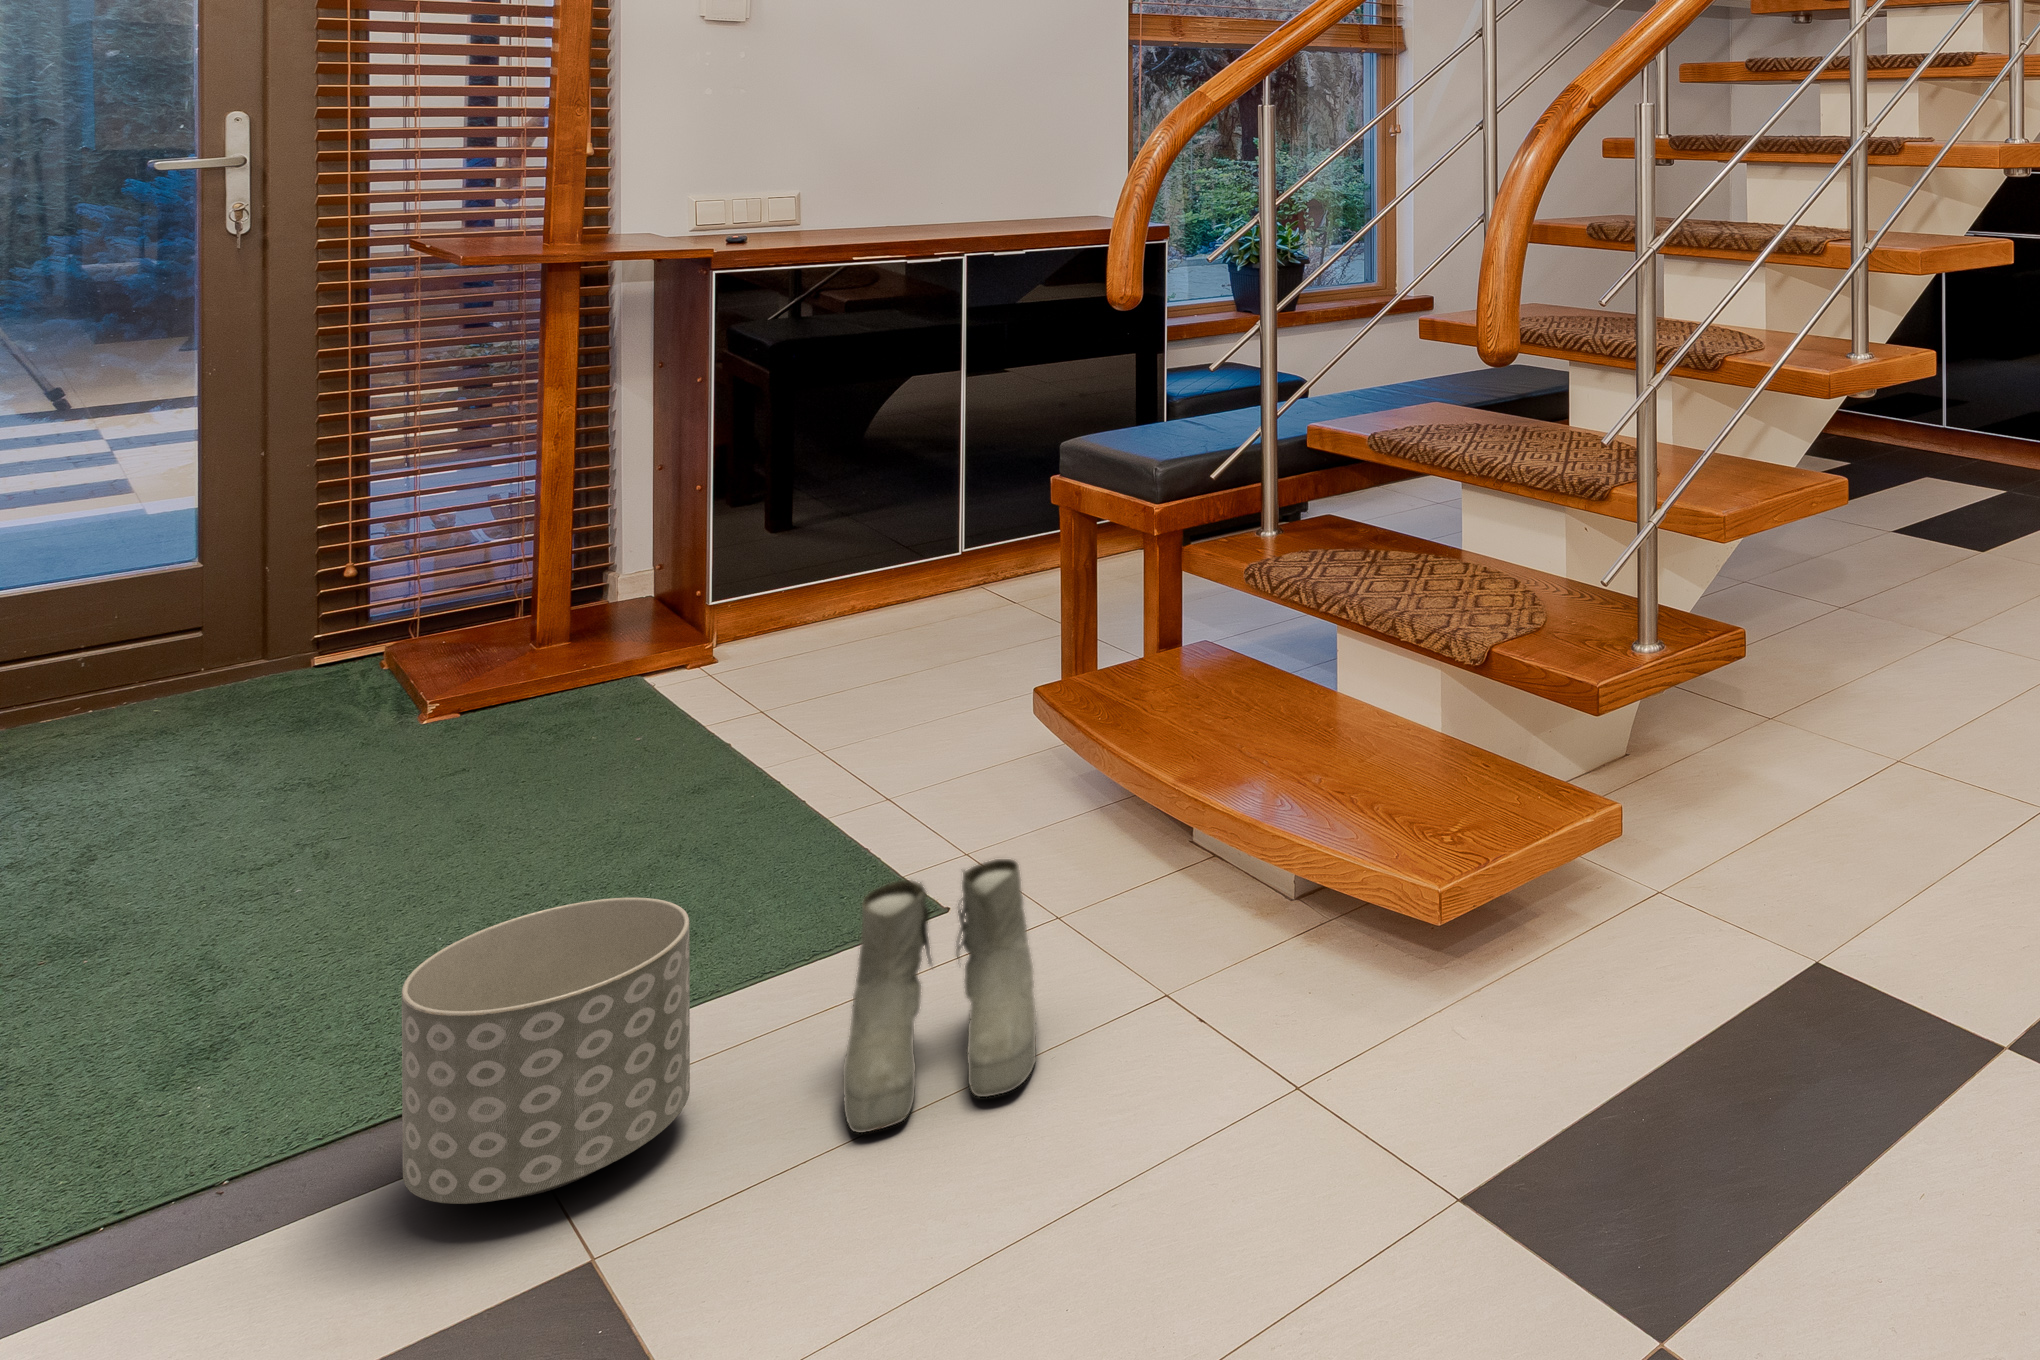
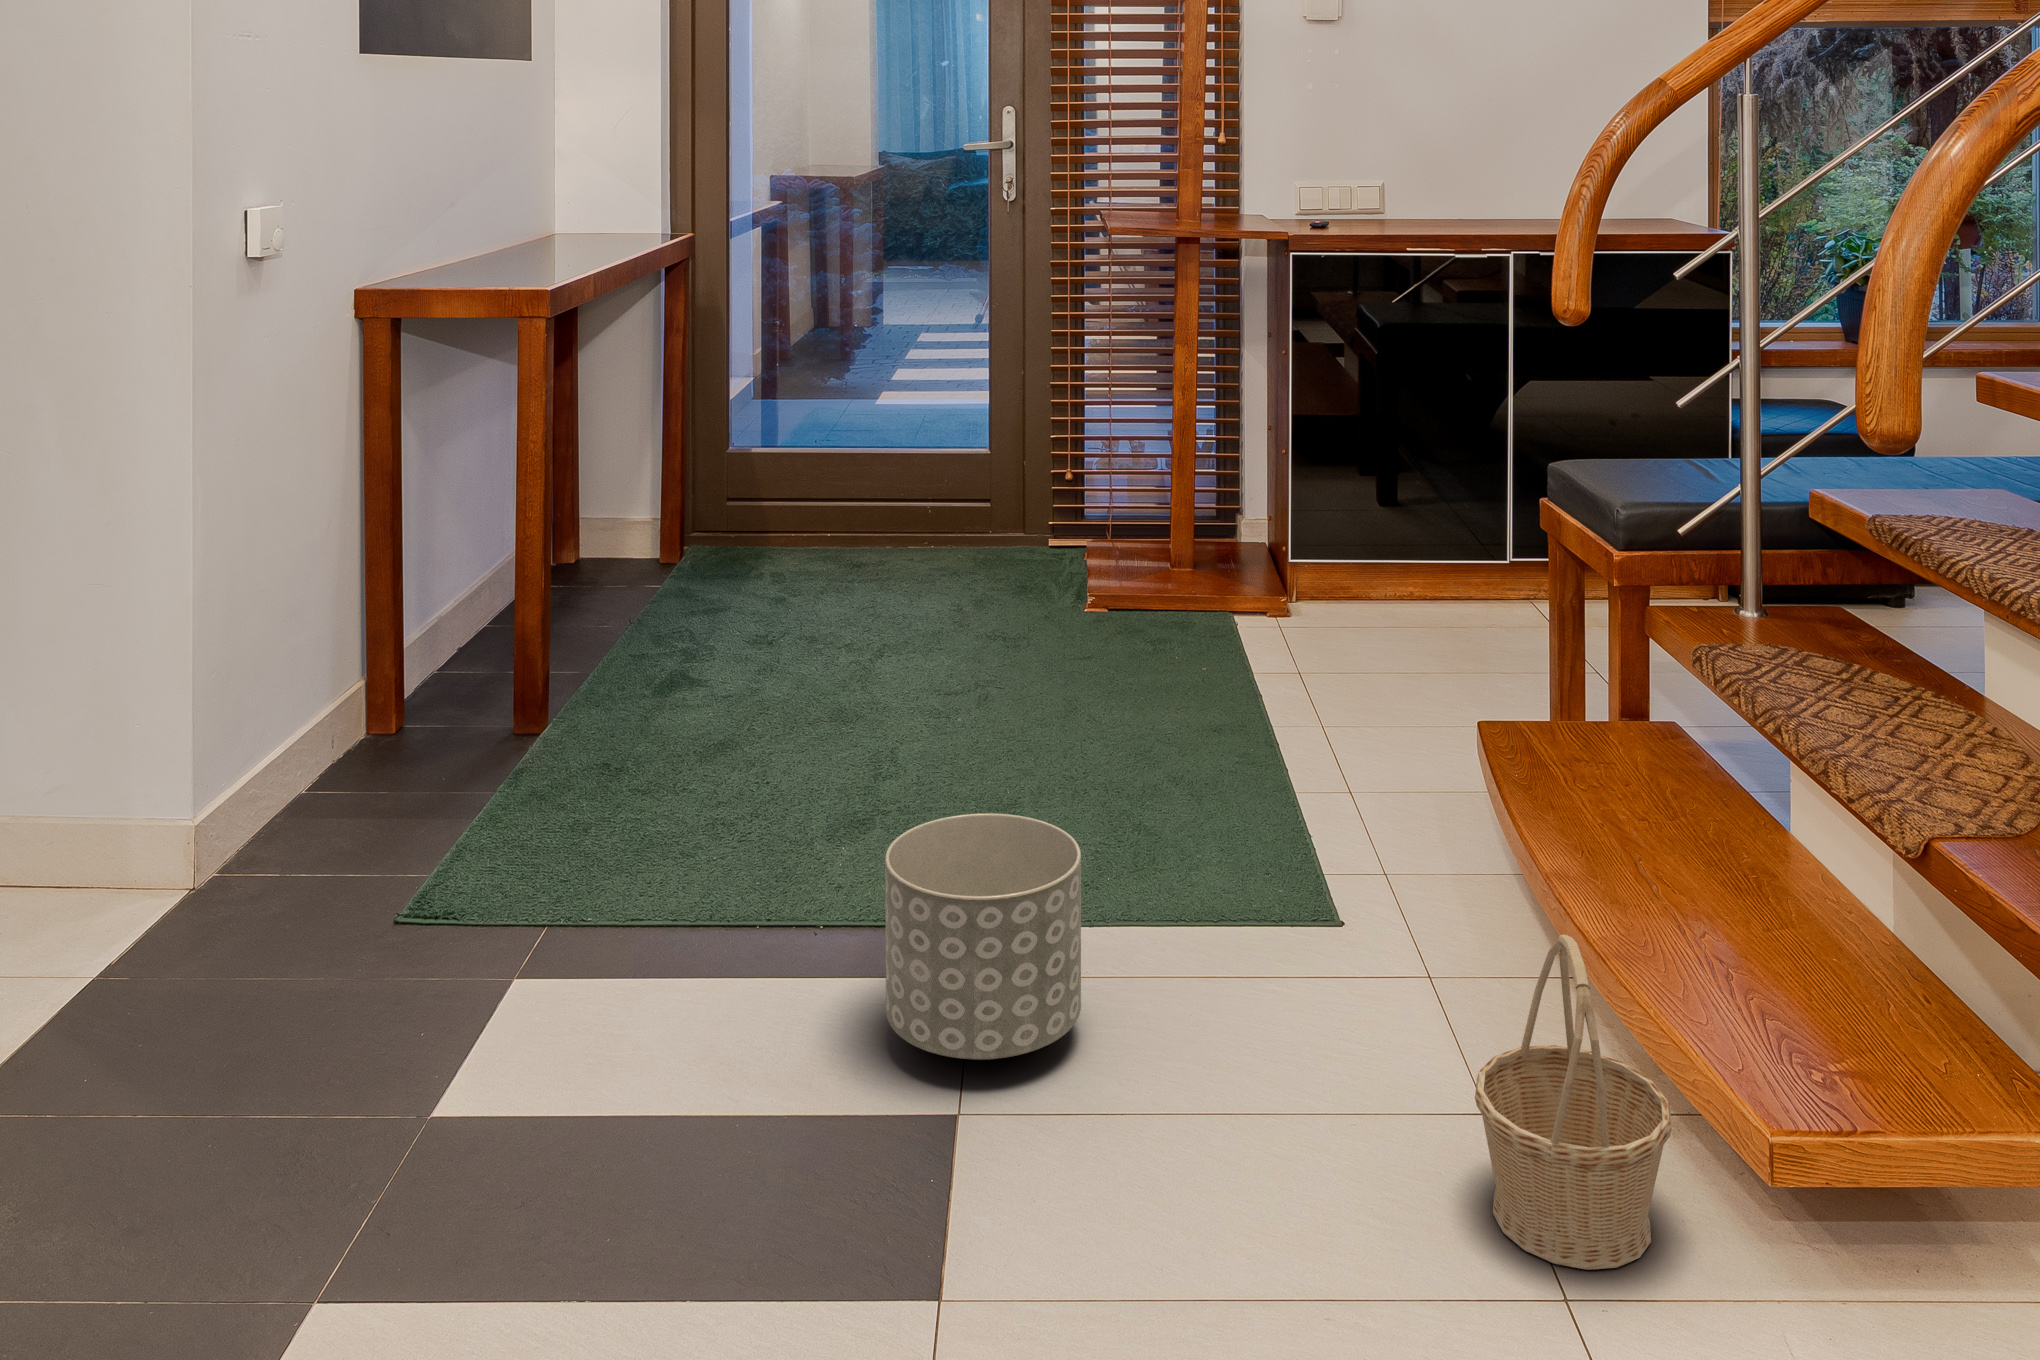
basket: none [1171,801,1340,1076] -> present [1475,934,1672,1270]
boots: present [843,859,1036,1132] -> none [1177,890,1367,1152]

